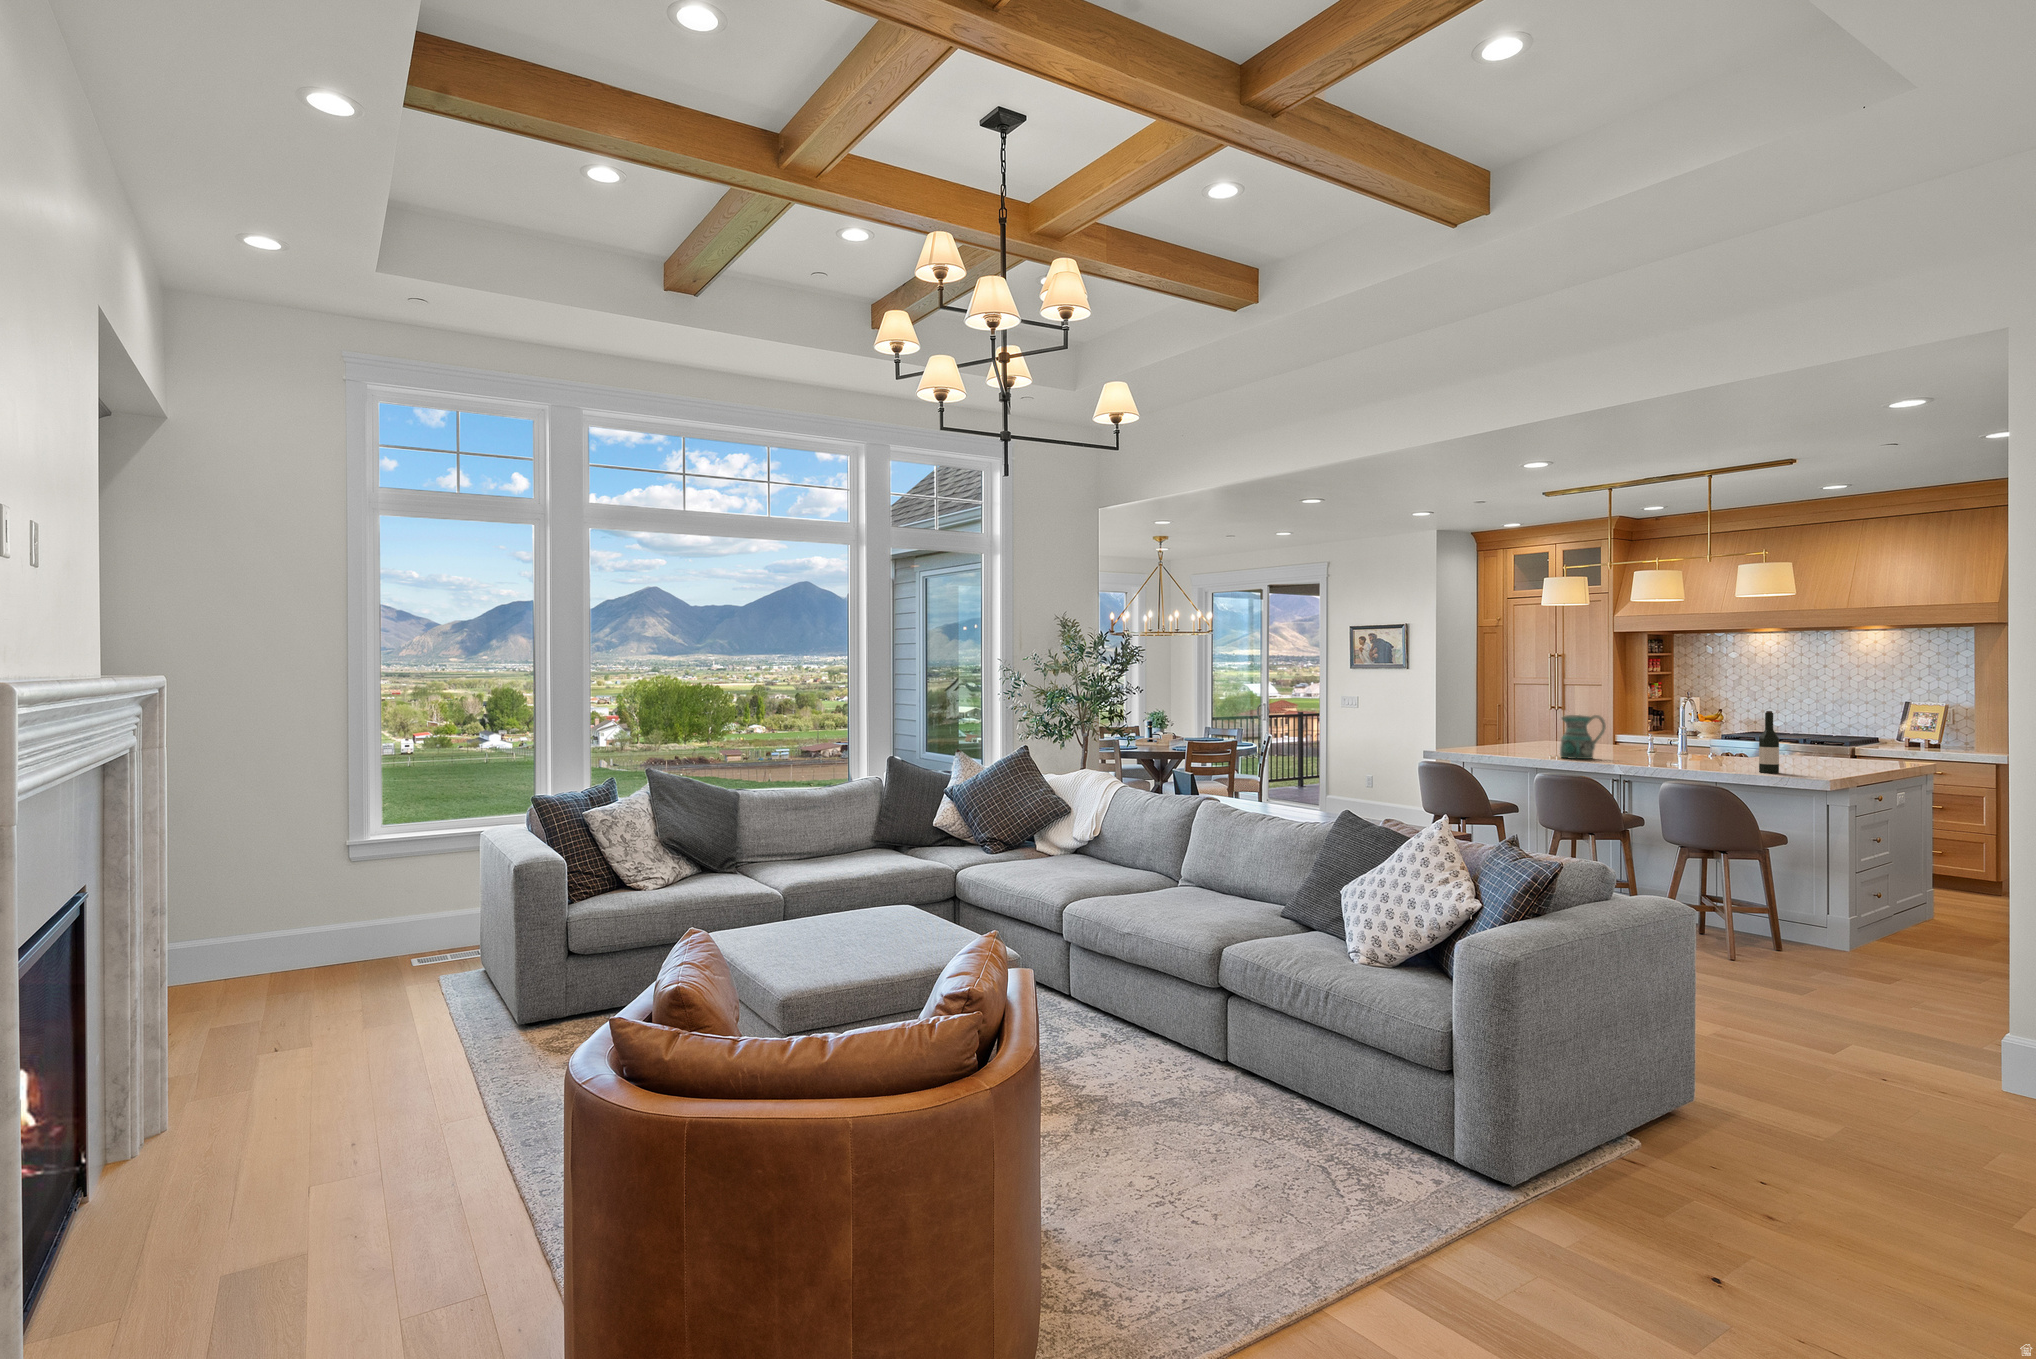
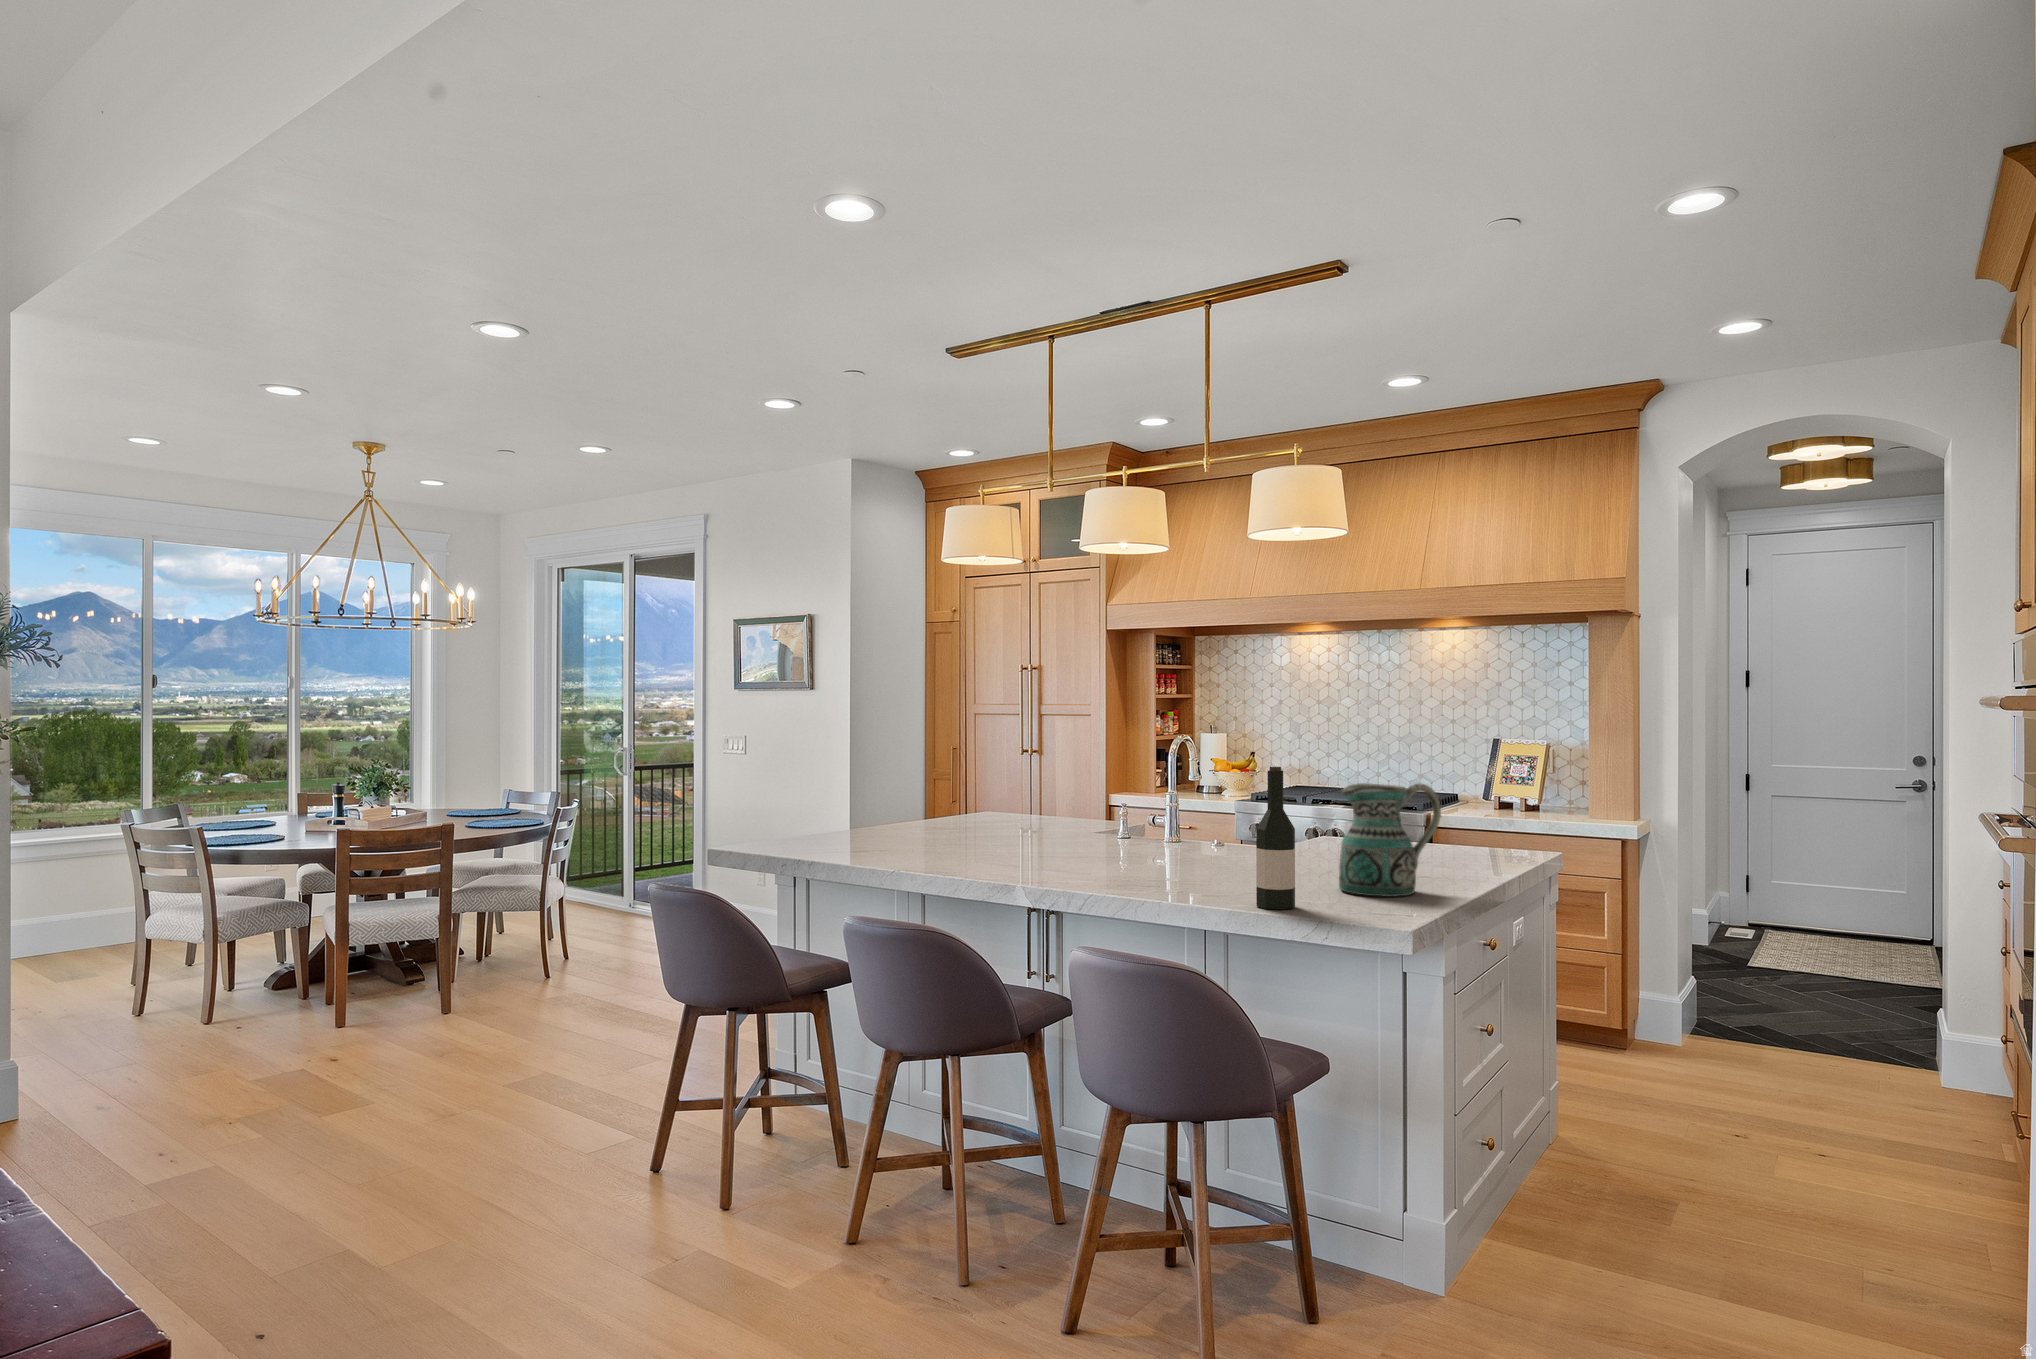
ceramic pitcher: present [1560,715,1606,759] -> present [1339,783,1441,897]

